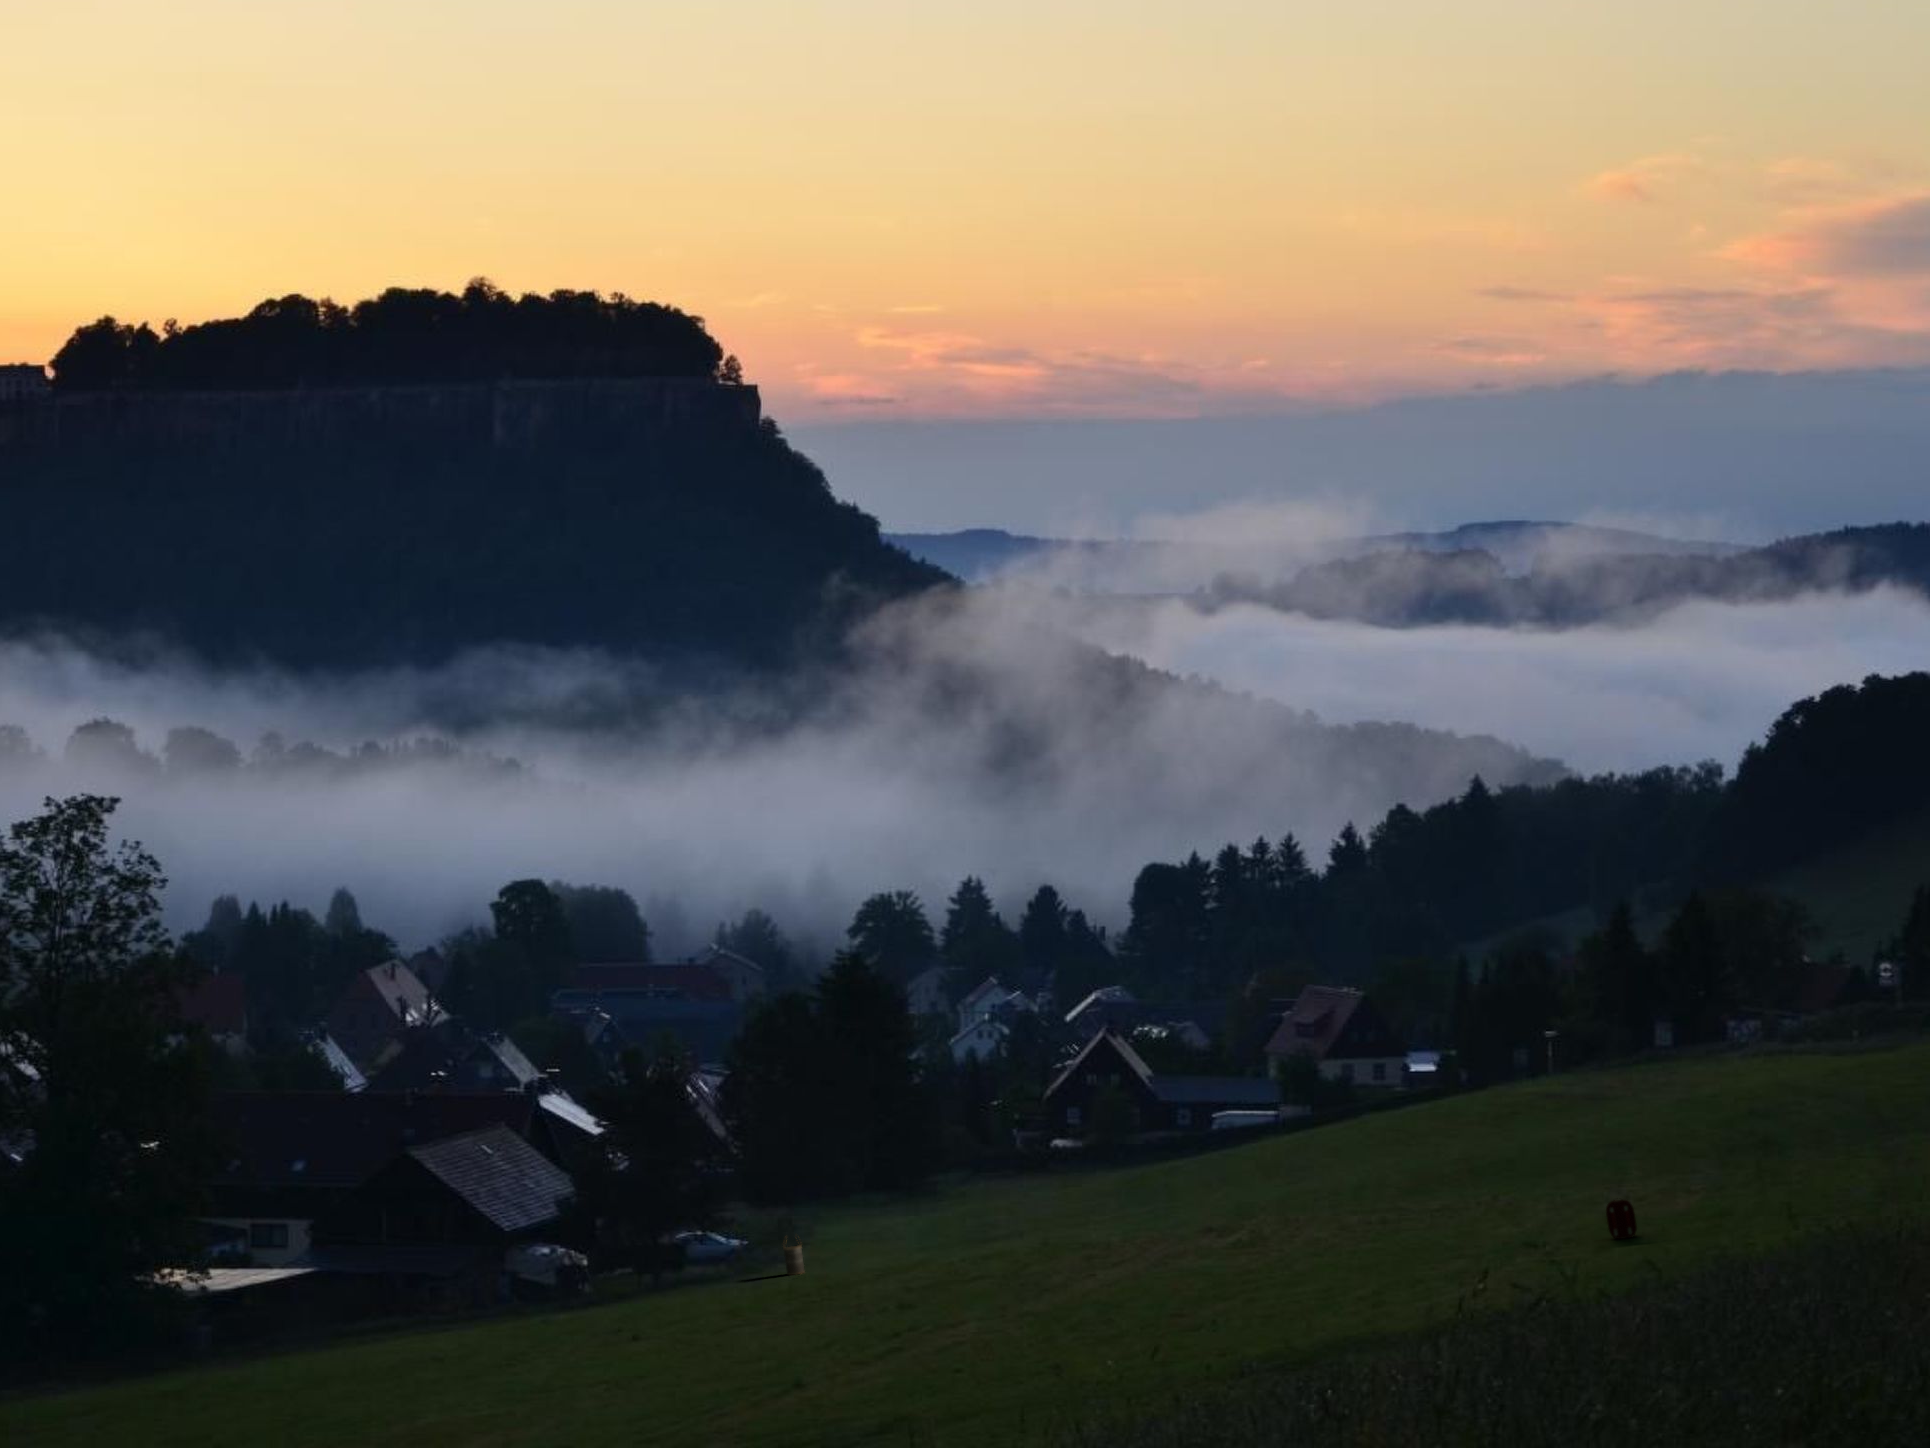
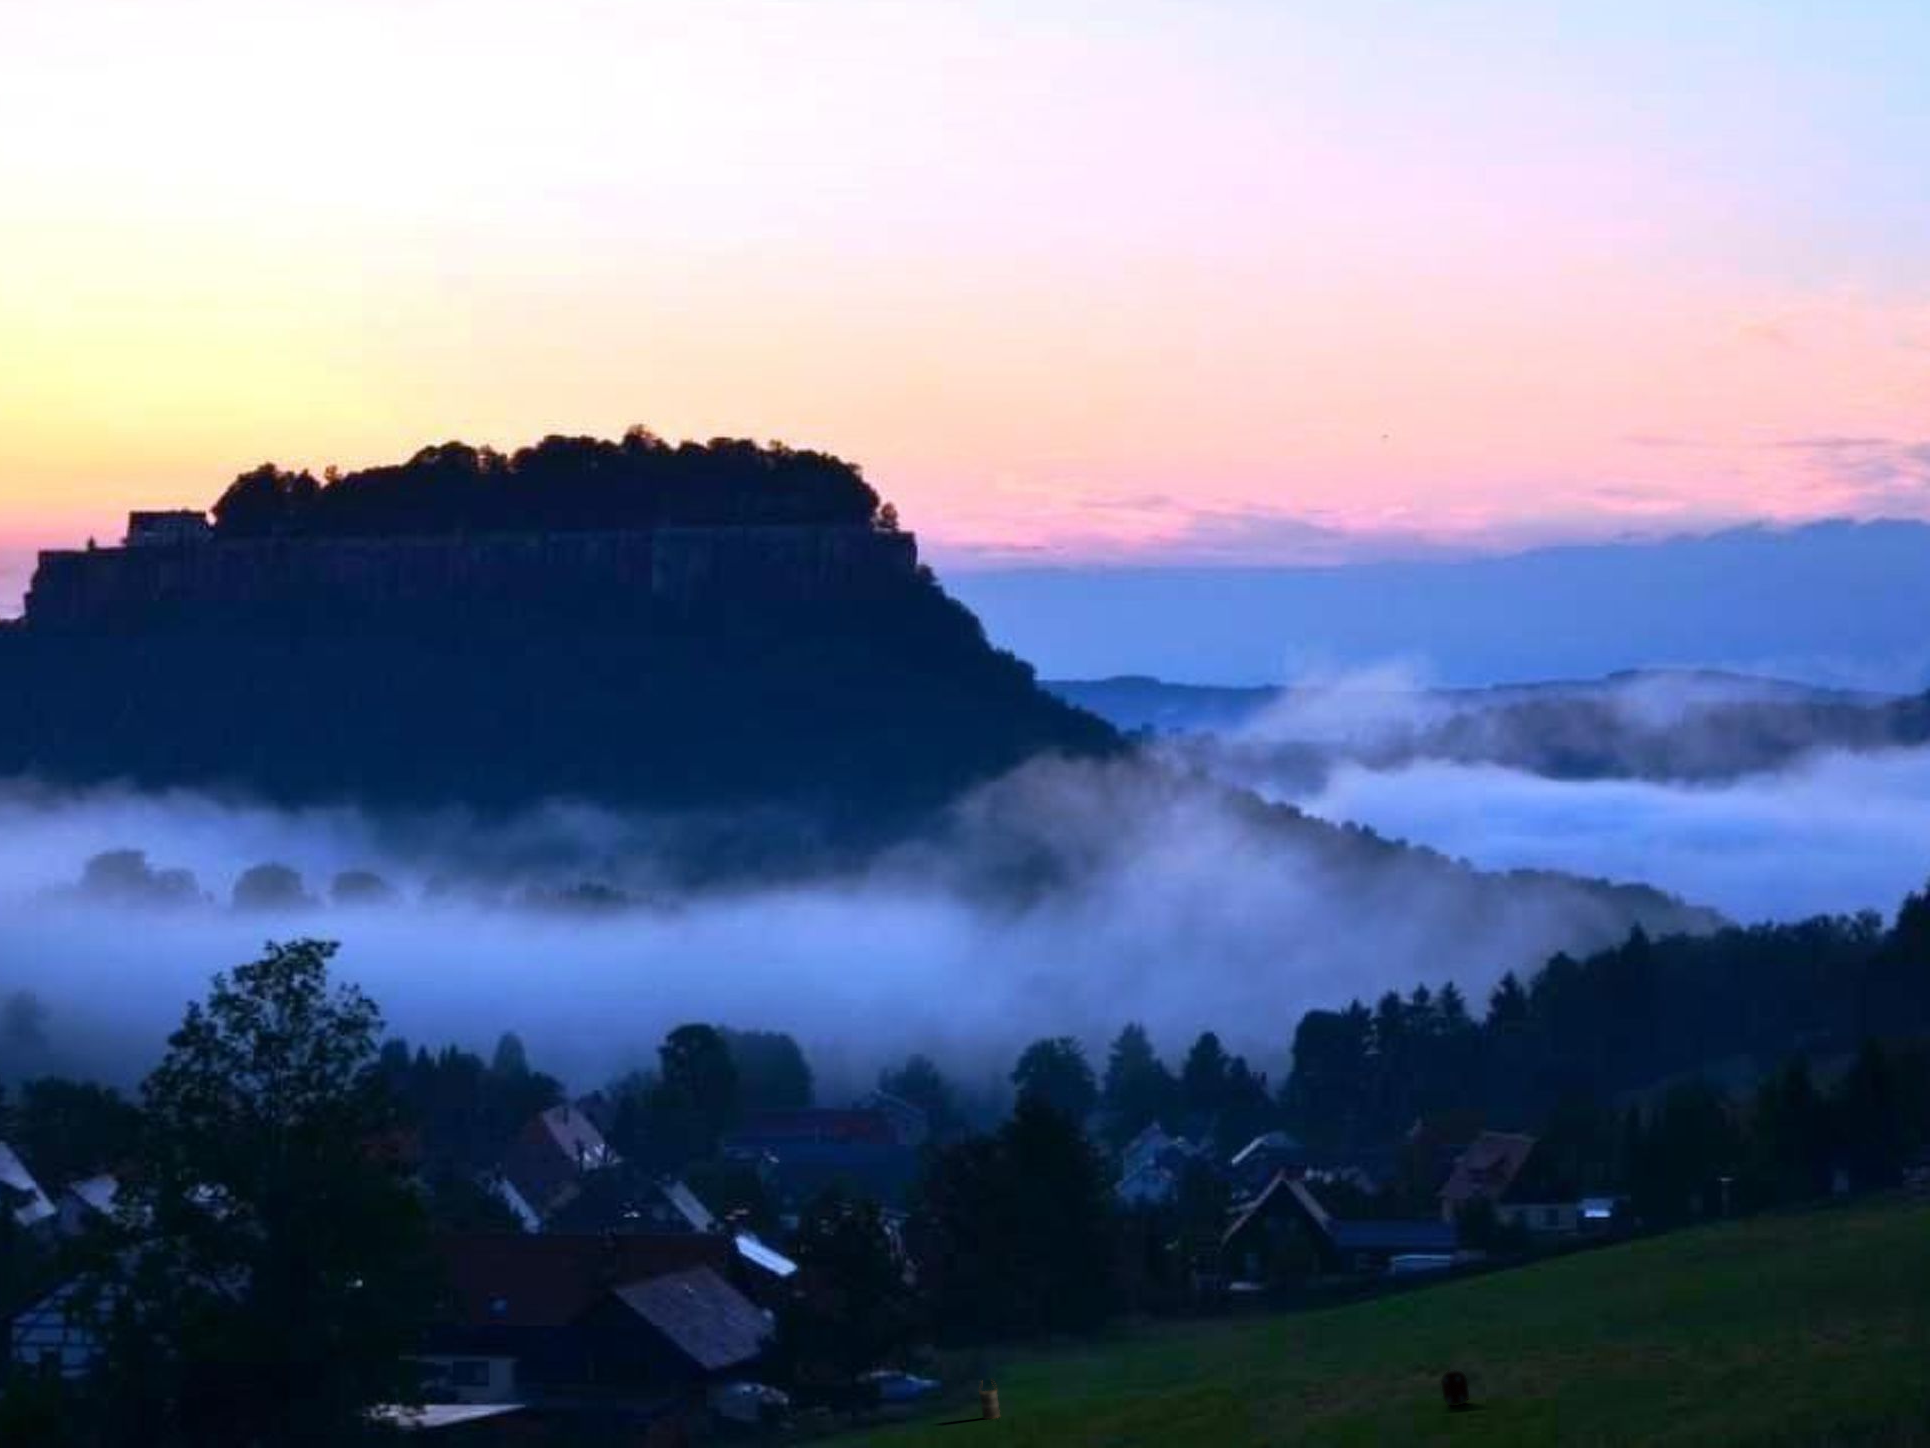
backpack: present [1606,1200,1637,1239] -> present [1441,1370,1469,1406]

